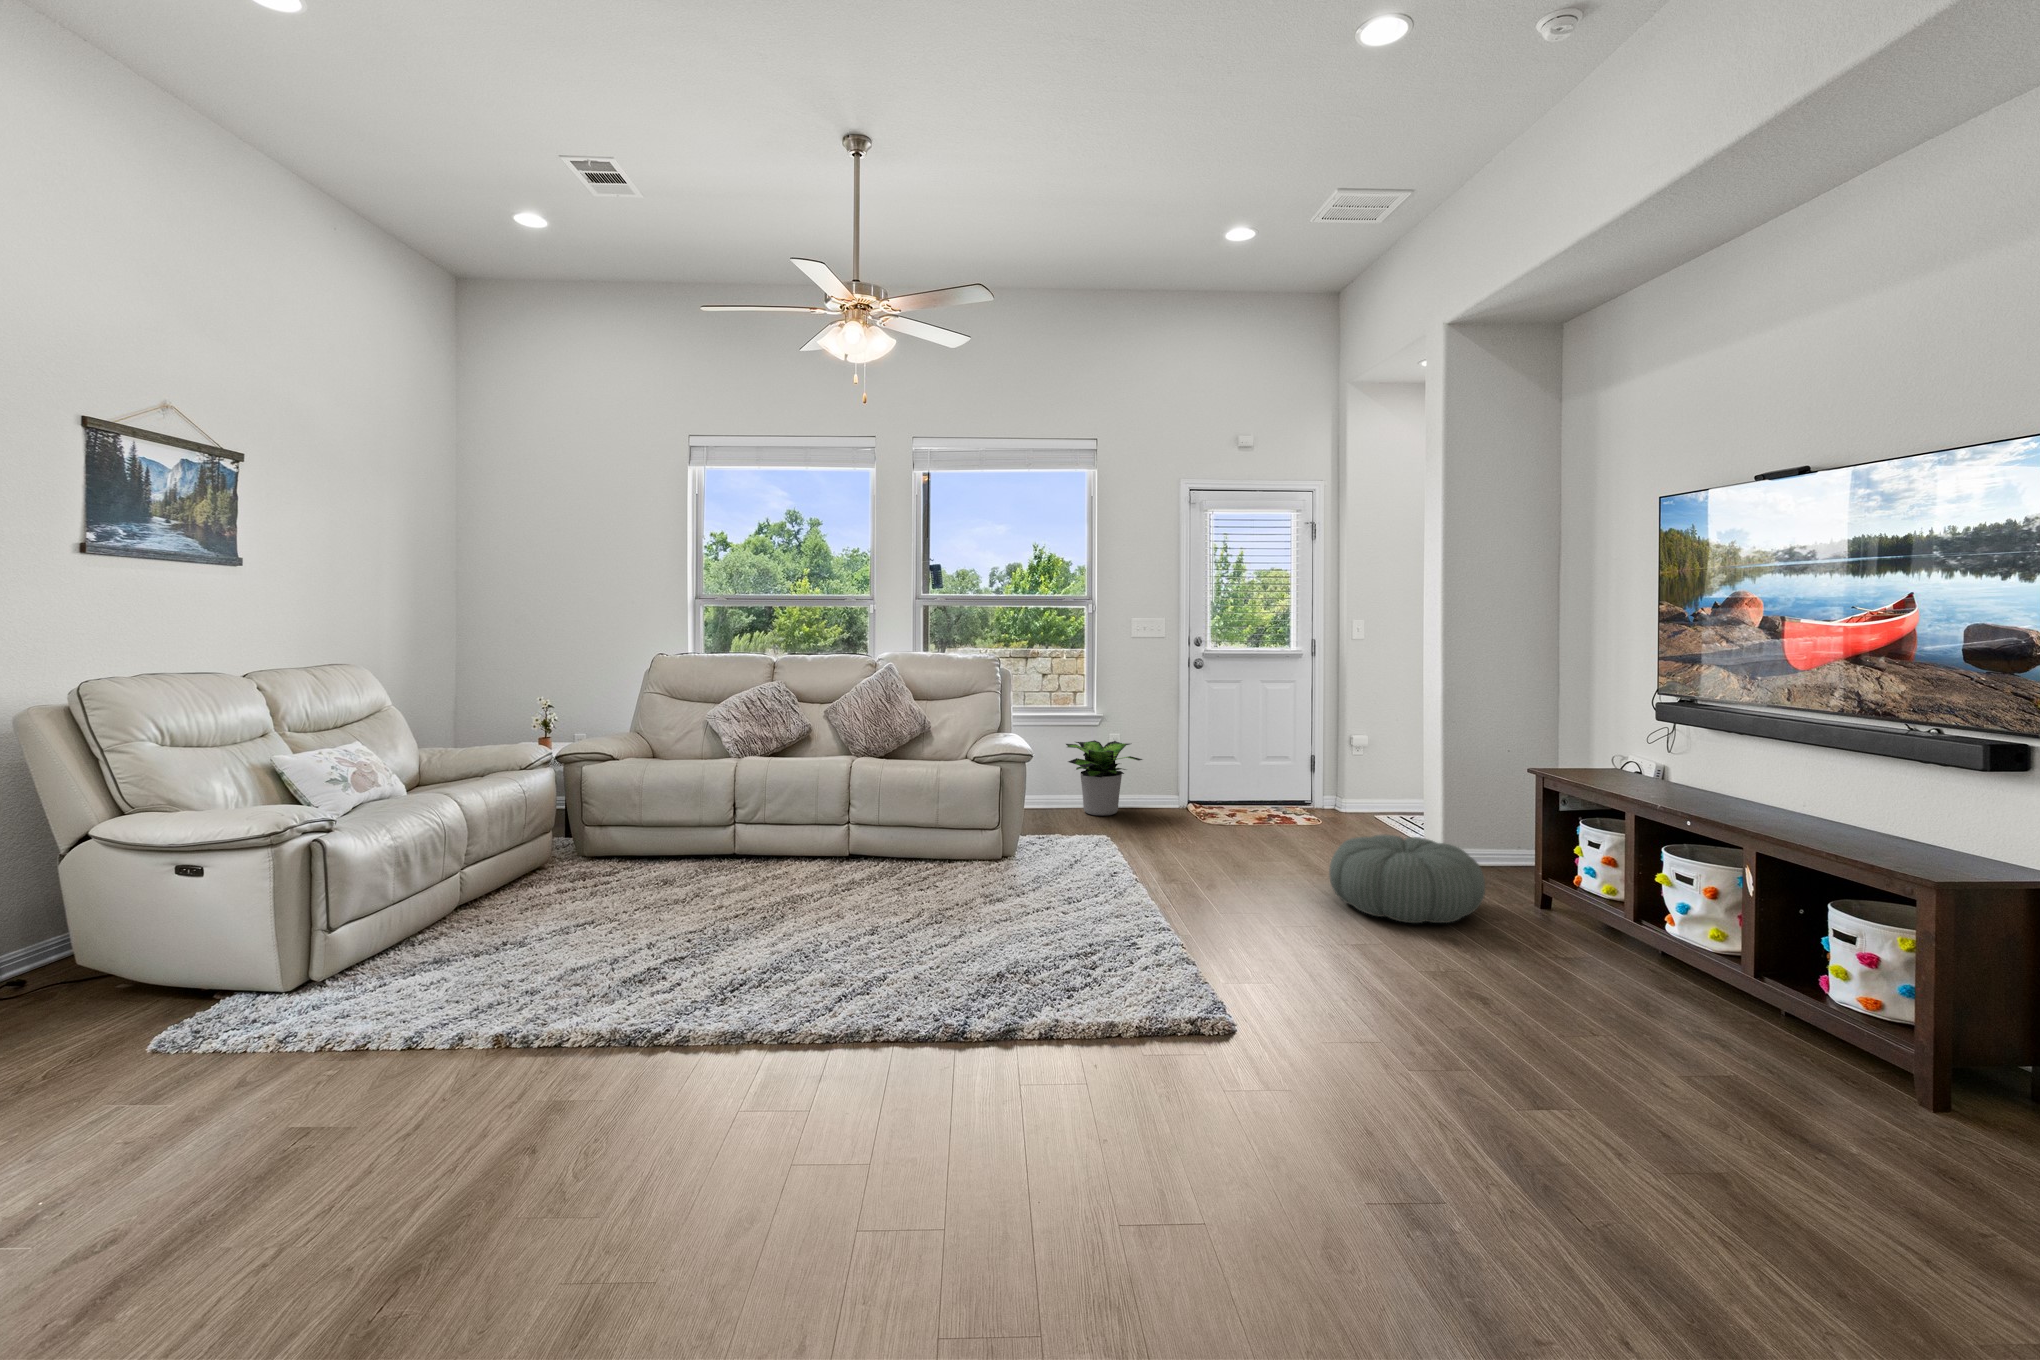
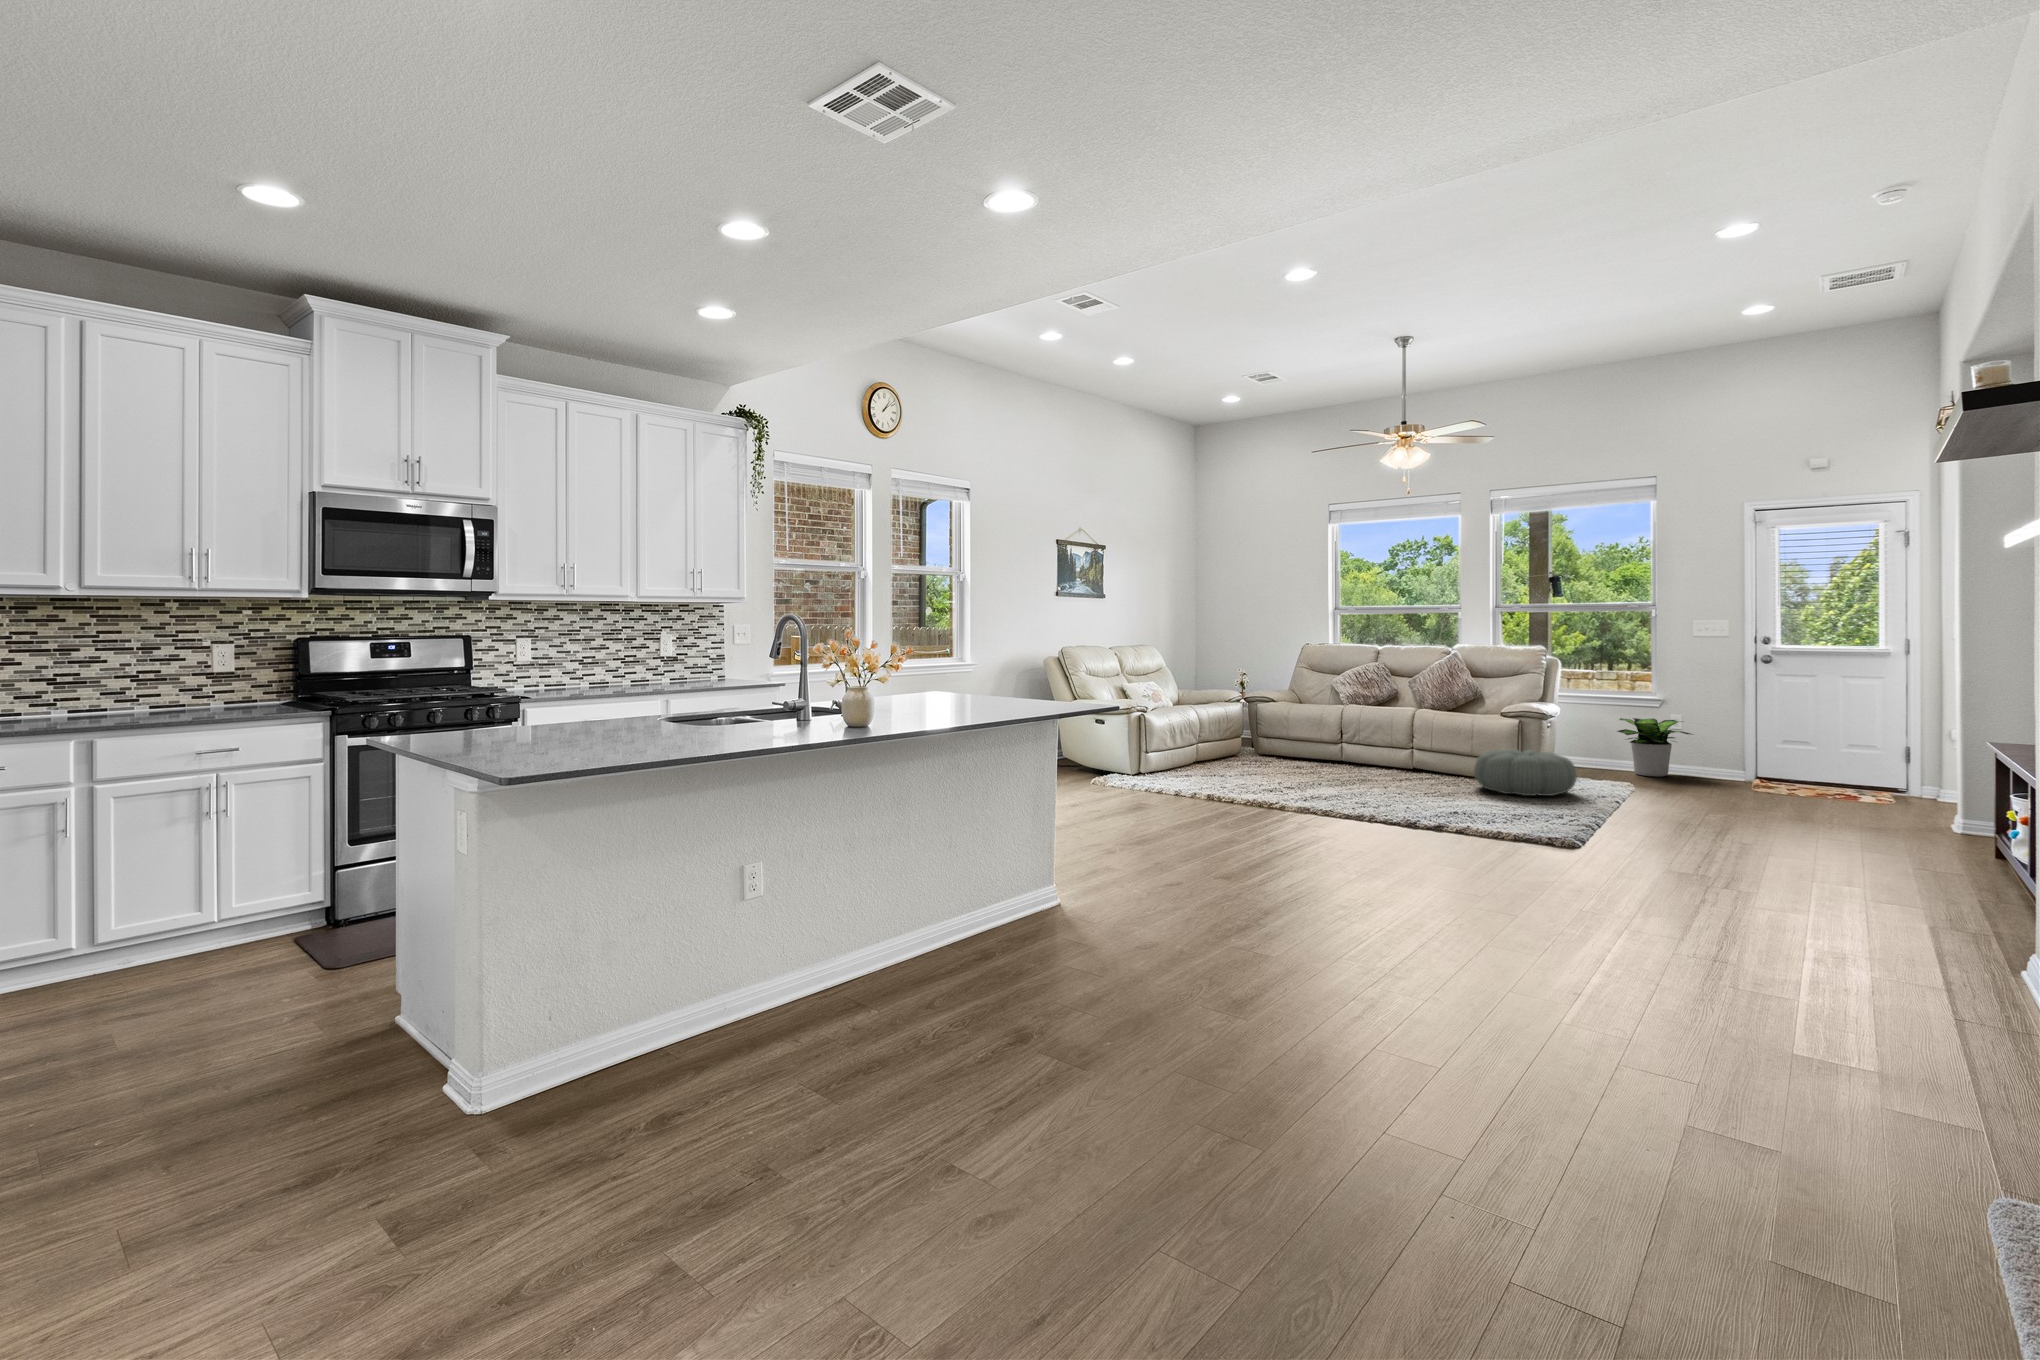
pouf: present [1329,835,1485,923] -> present [1474,750,1577,796]

